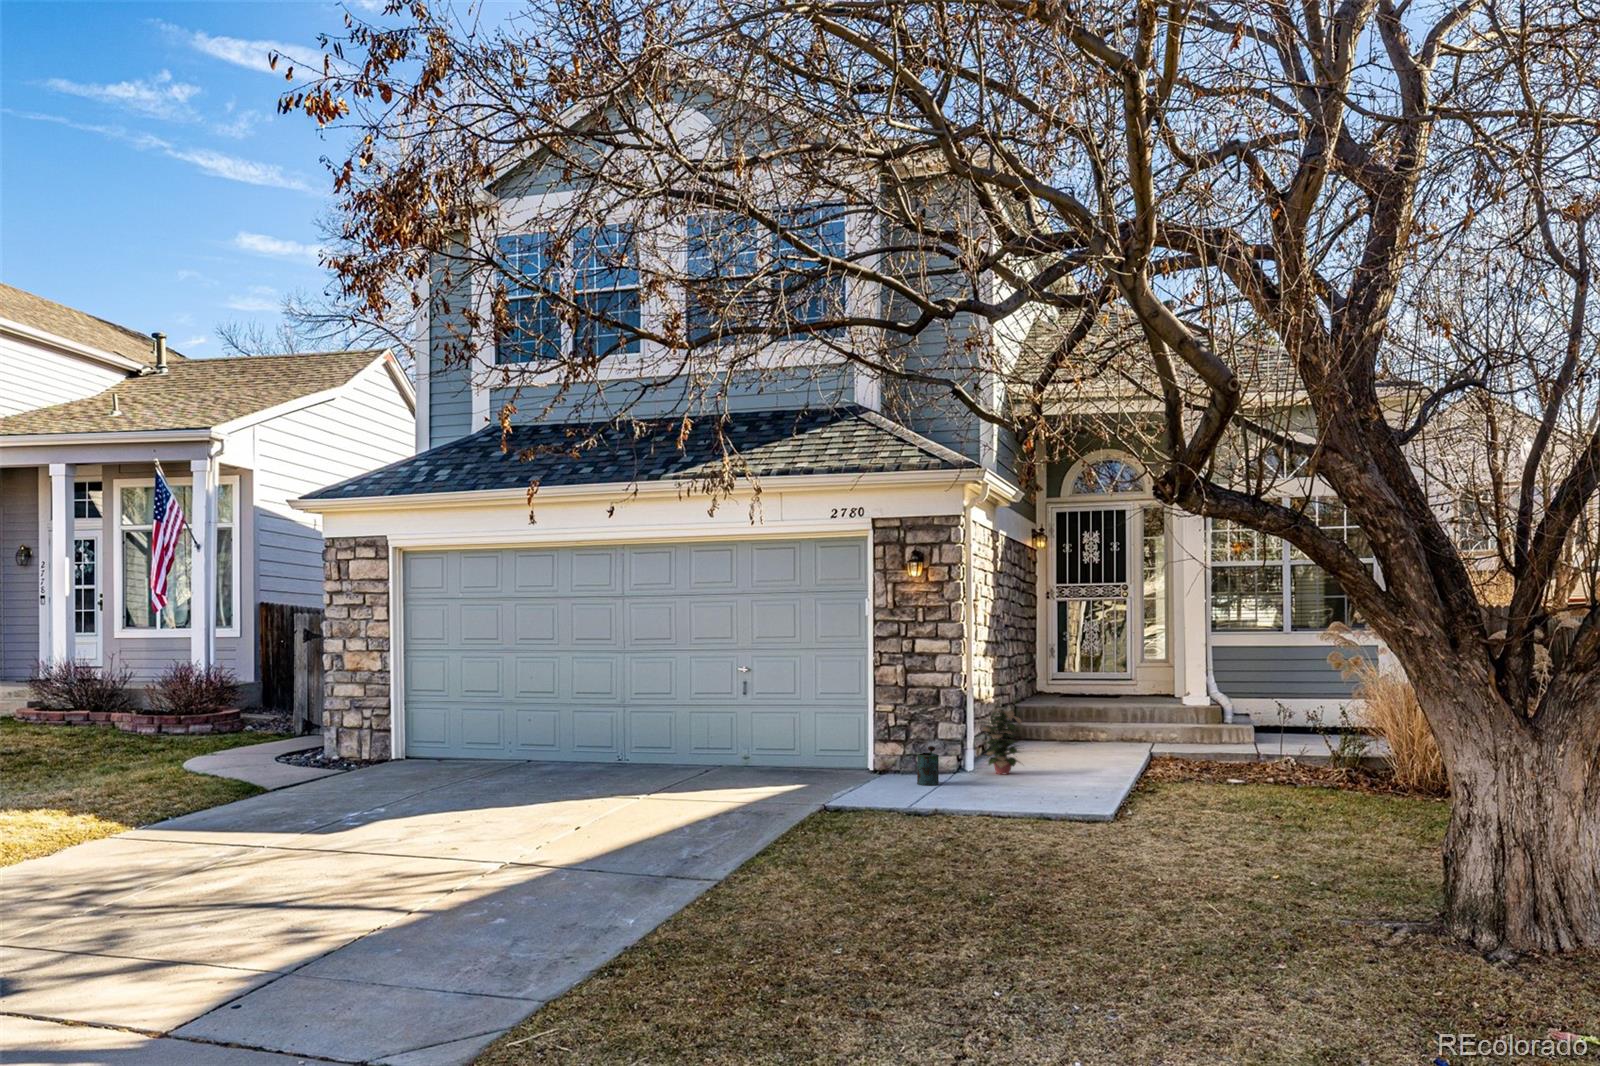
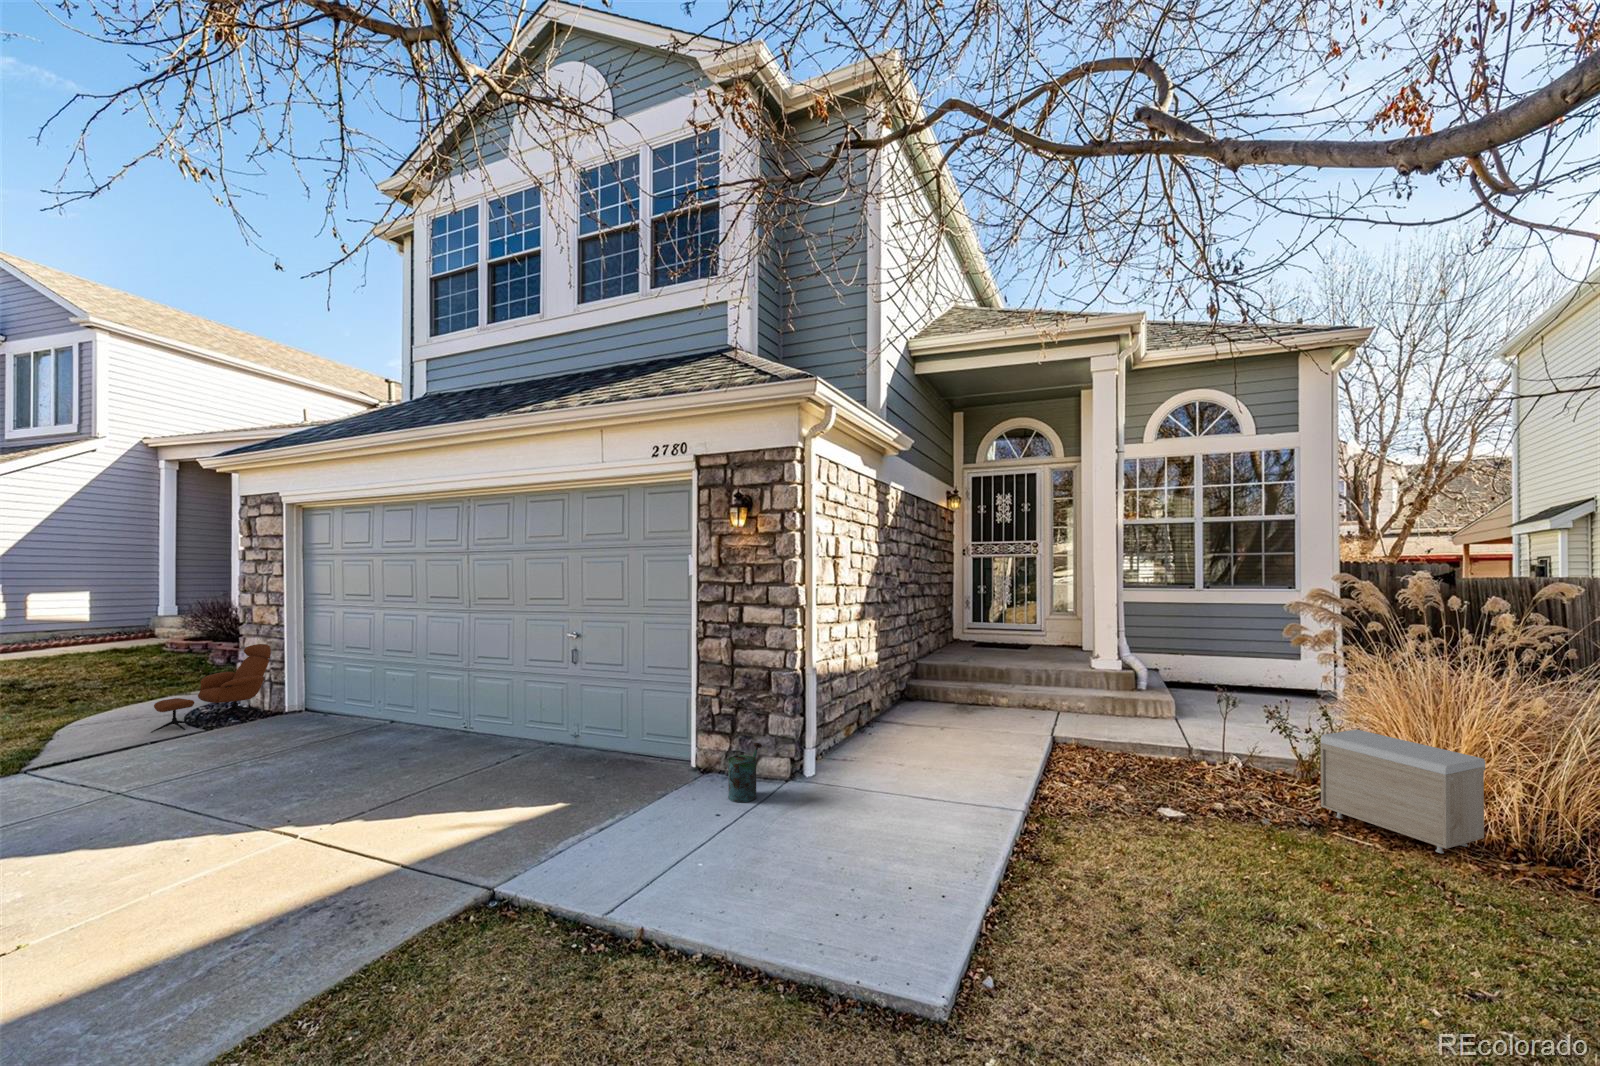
lounge chair: none [310,690,383,770] -> present [151,644,271,733]
decorative plant: present [979,709,1022,774] -> none [830,690,888,773]
storage bench: none [1333,723,1421,790] -> present [1321,730,1485,853]

